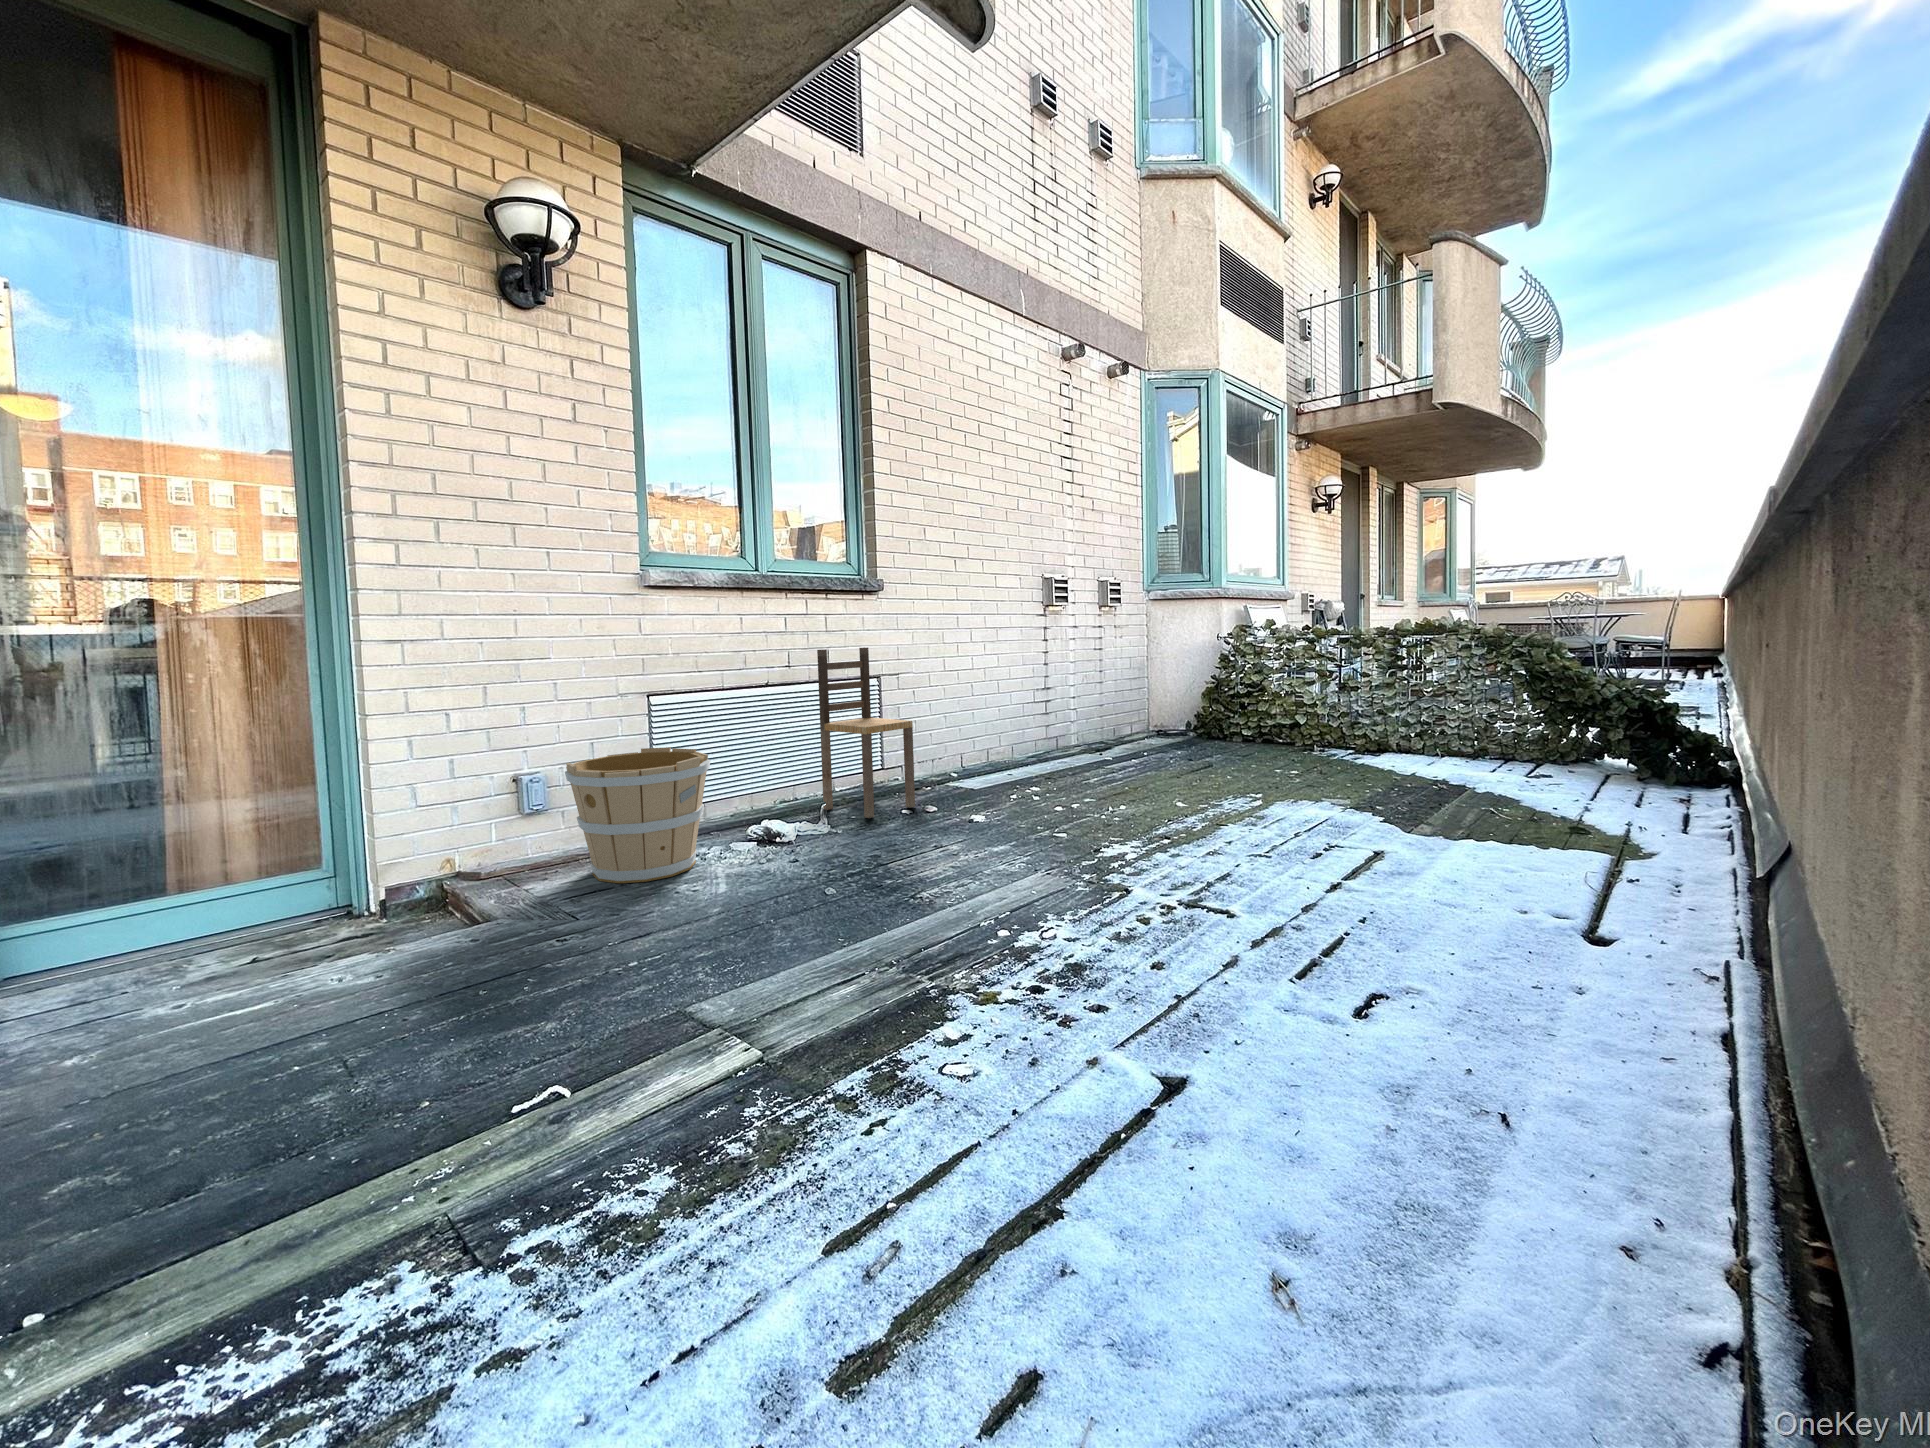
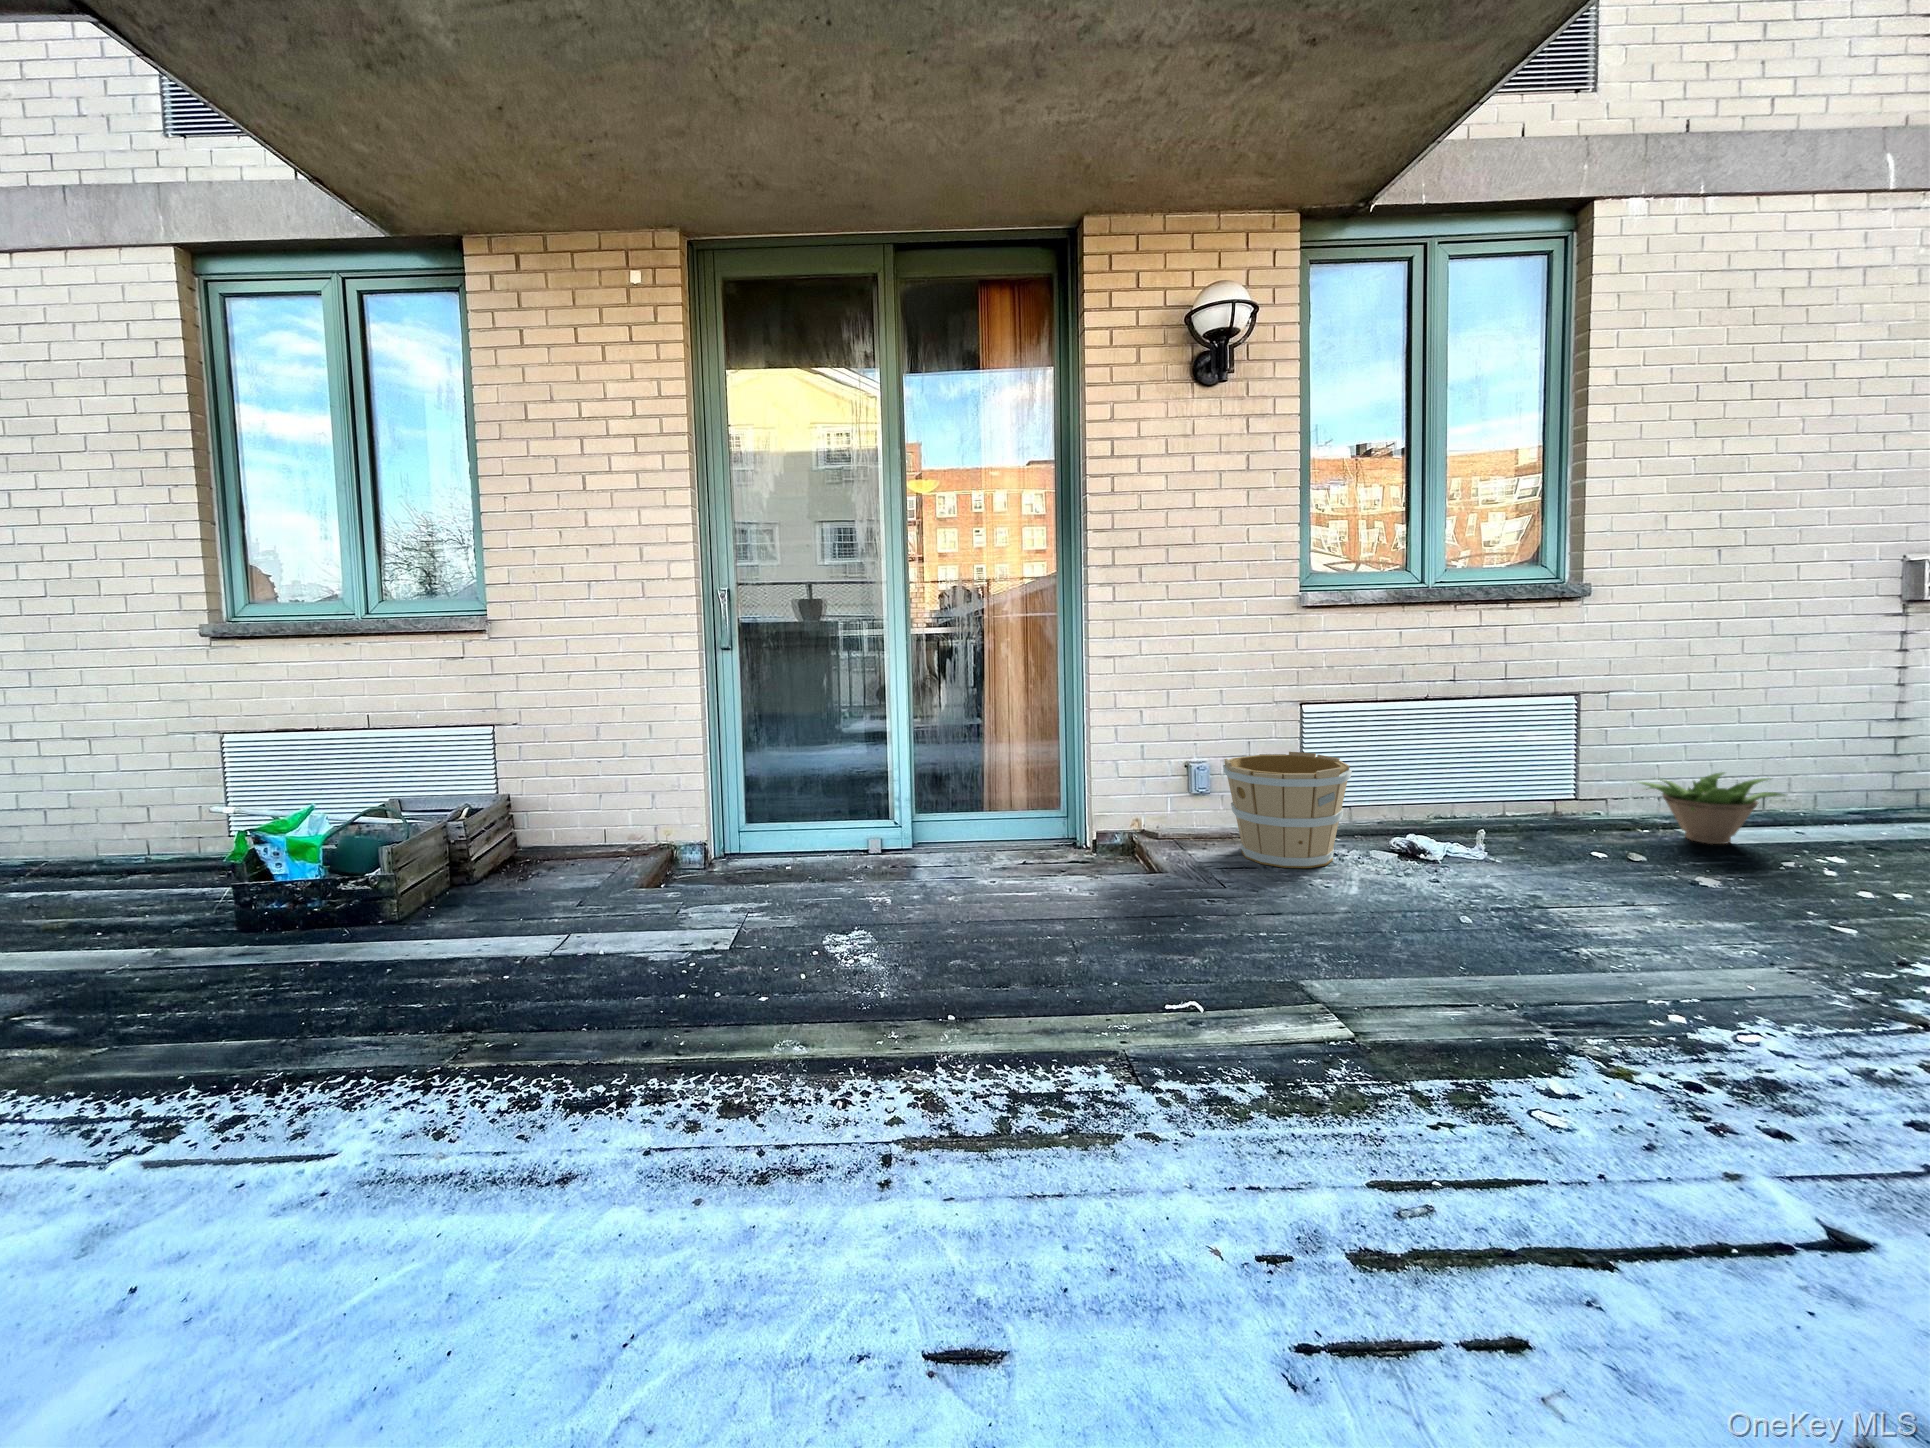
chair: present [817,647,915,818] -> none [1488,661,1618,852]
decorative plant: none [917,735,1007,792] -> present [1639,772,1786,844]

